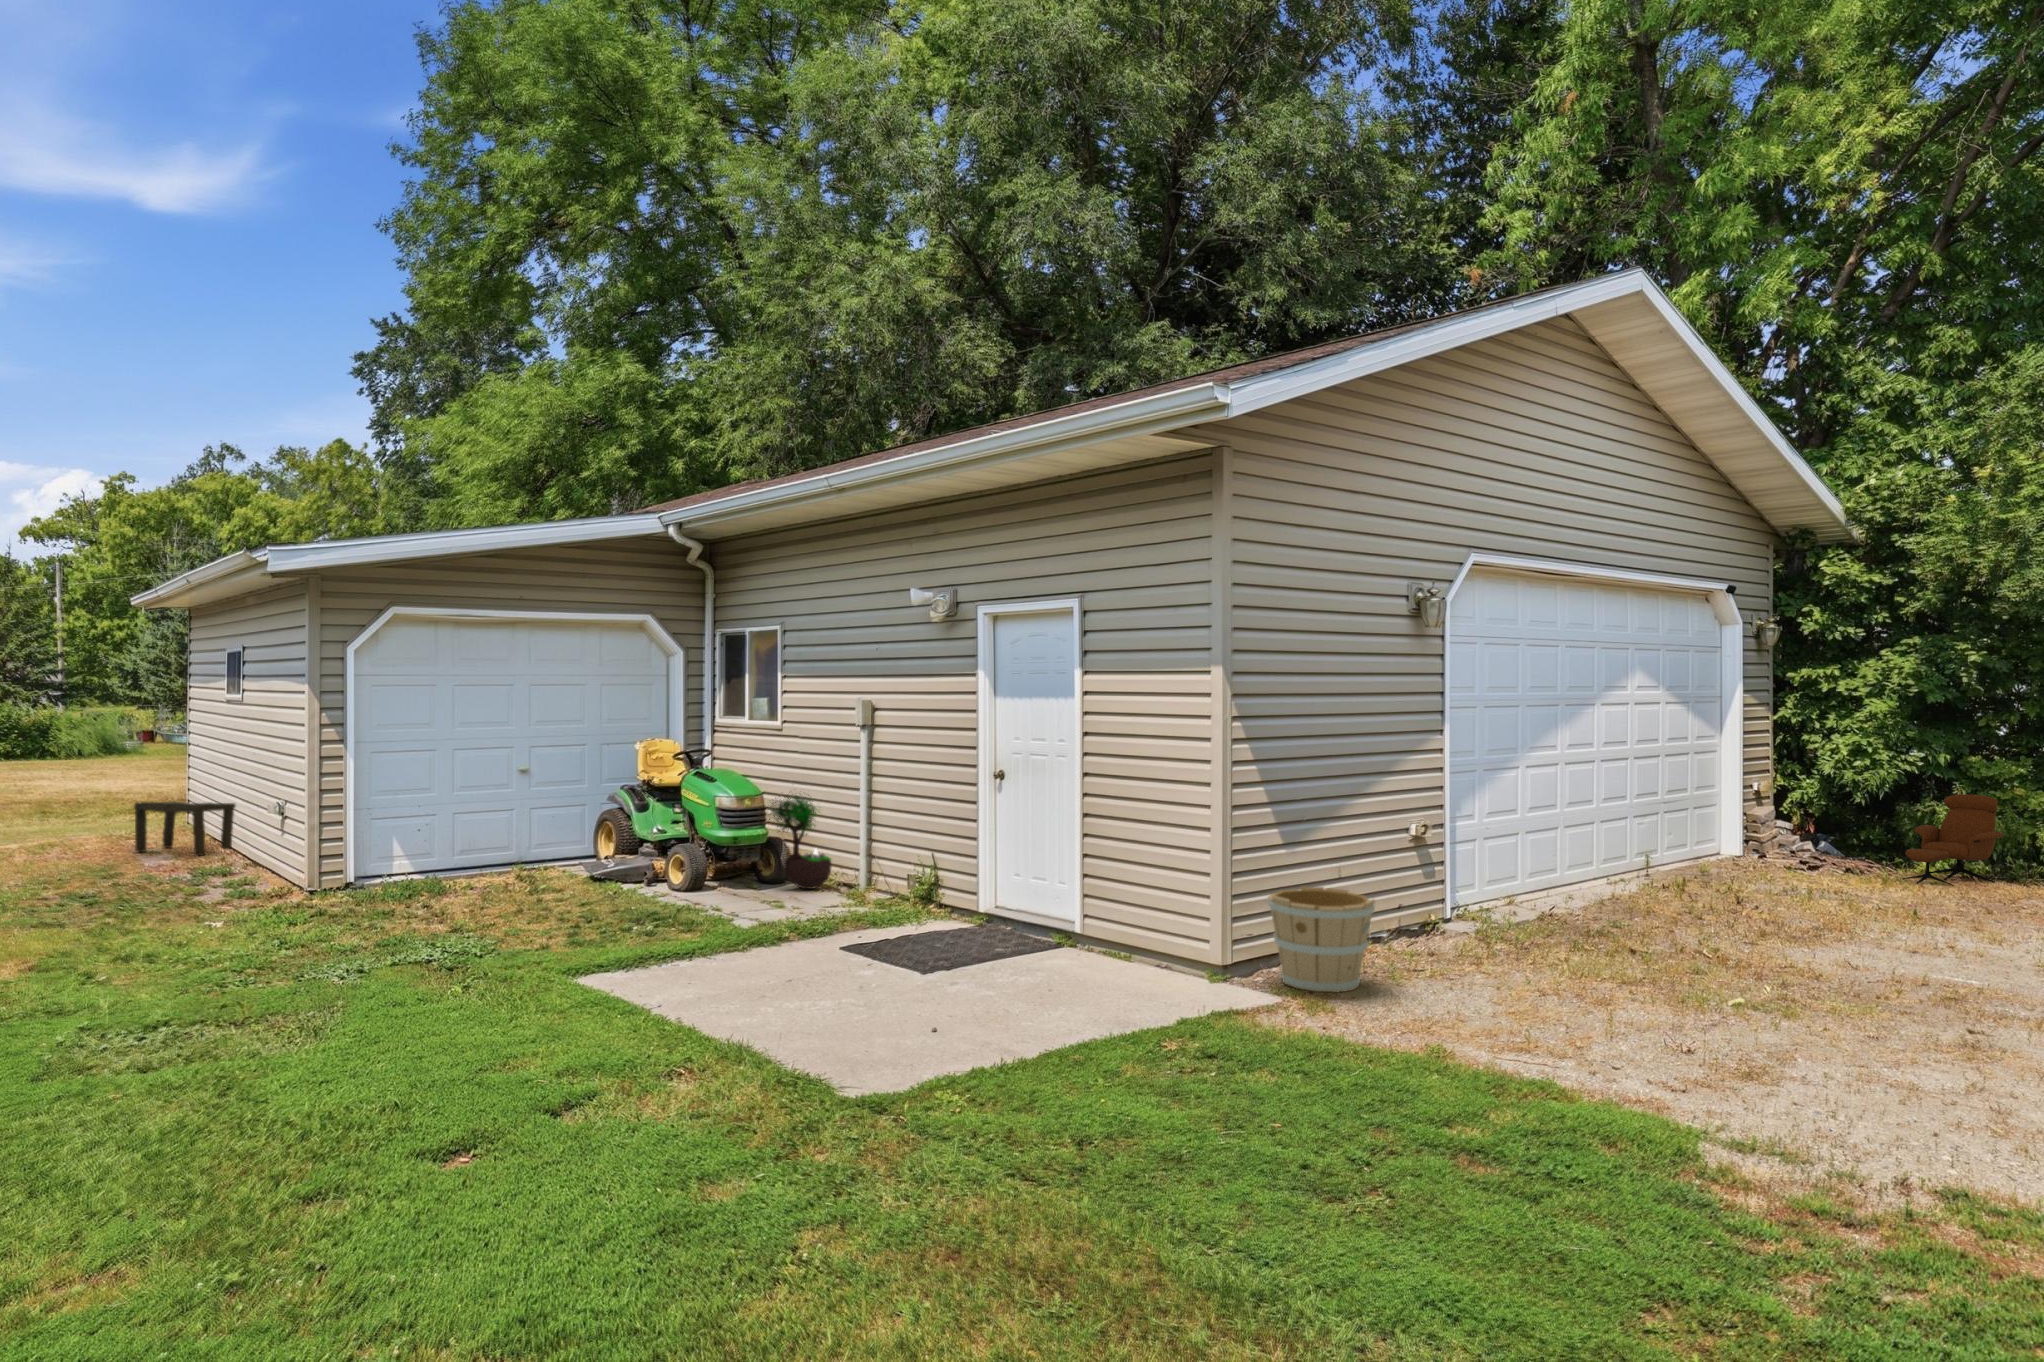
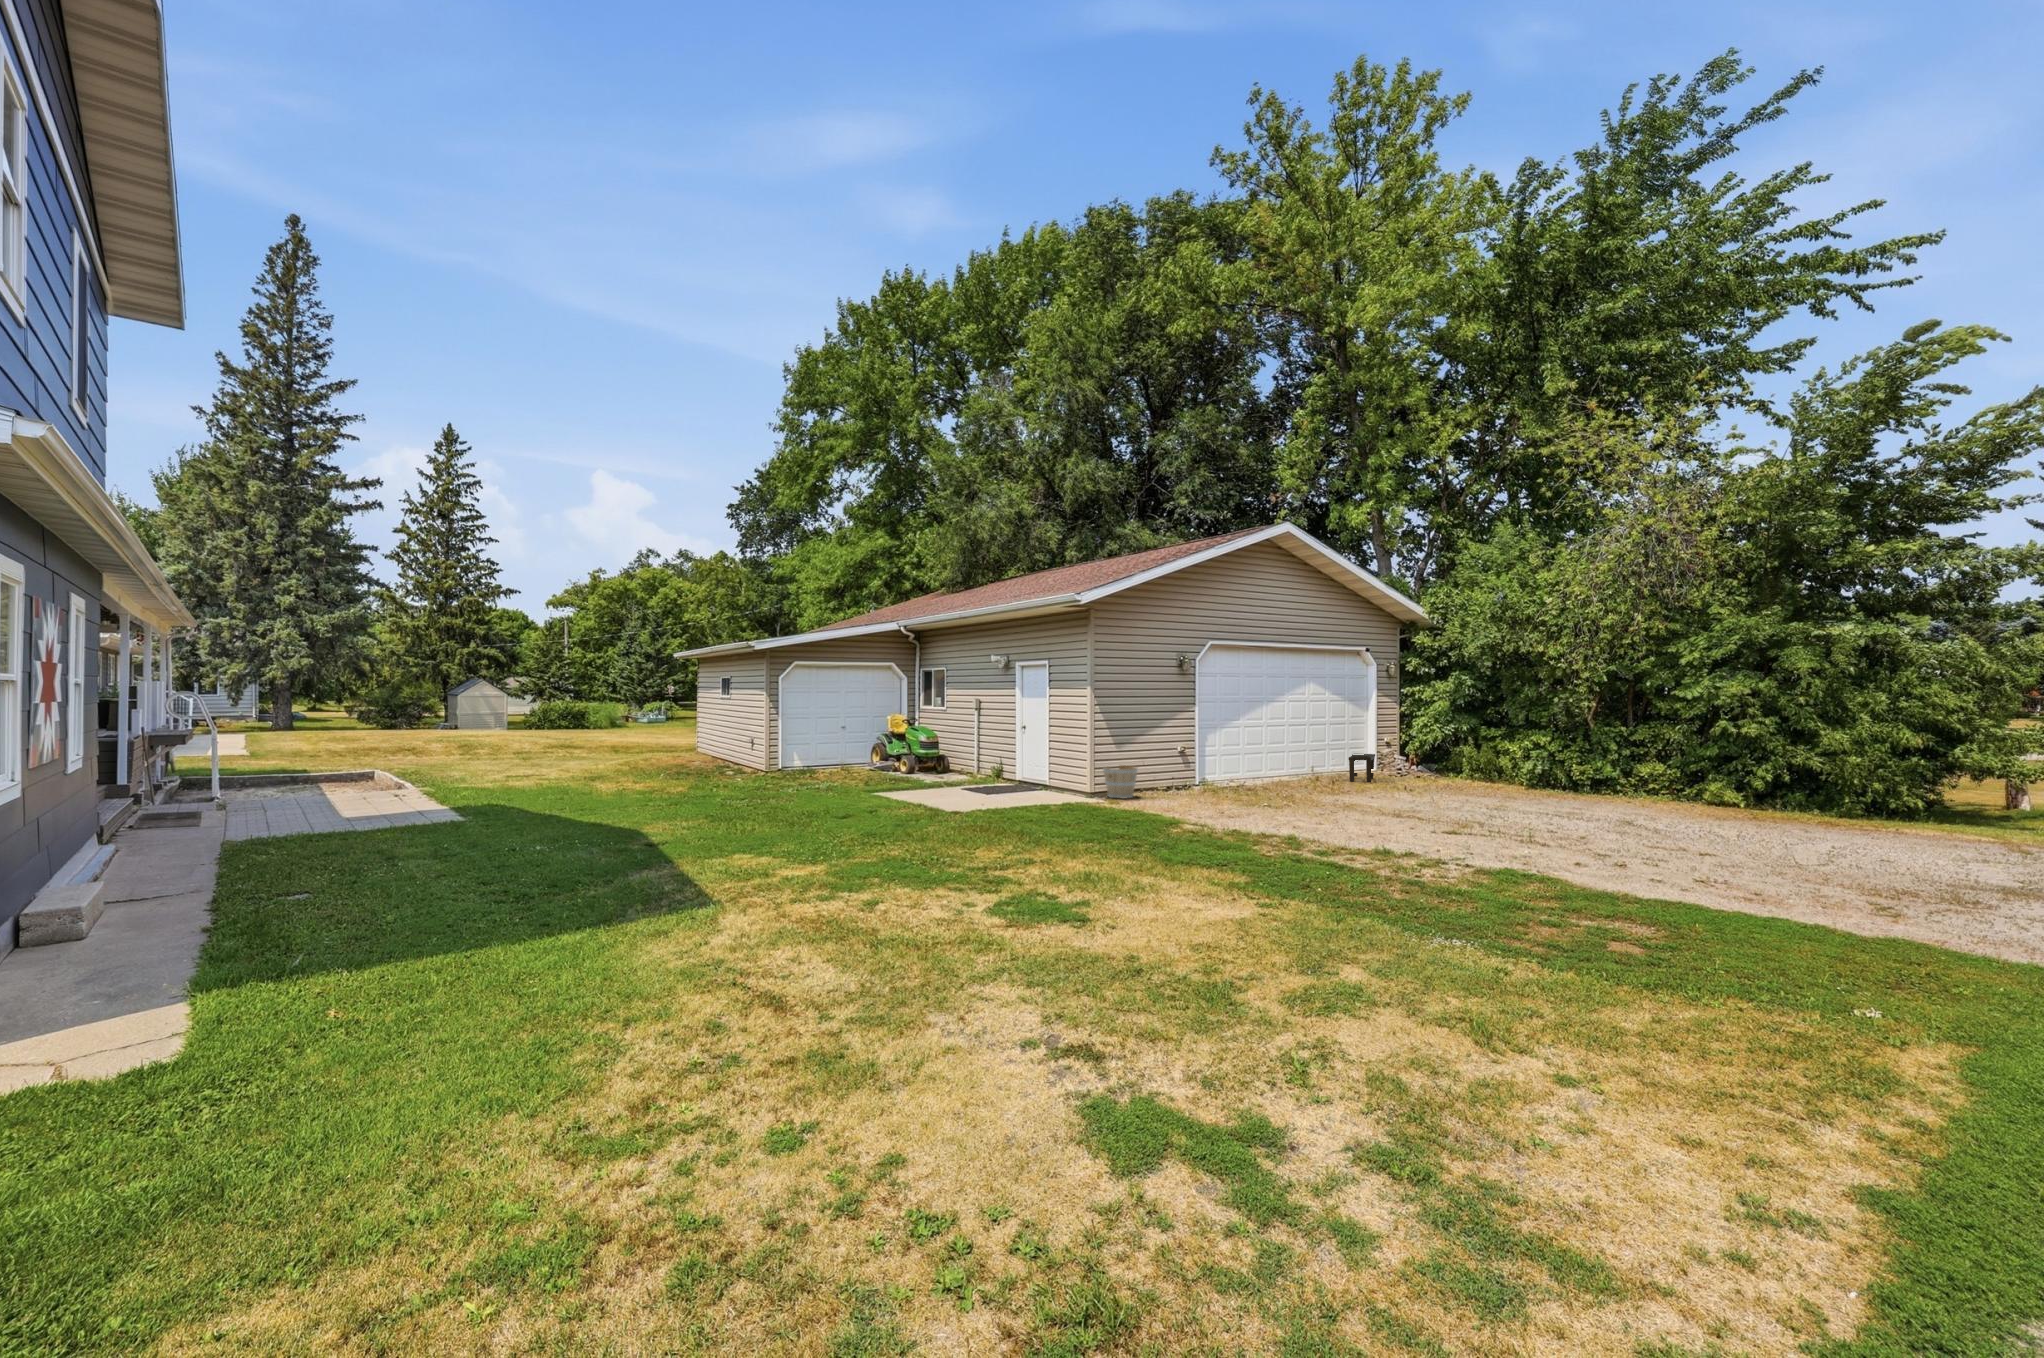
potted tree: present [768,794,831,889] -> none [938,733,965,775]
lounge chair: present [1902,794,2004,886] -> none [1438,744,1486,783]
bench: present [134,801,236,856] -> present [1349,754,1375,782]

